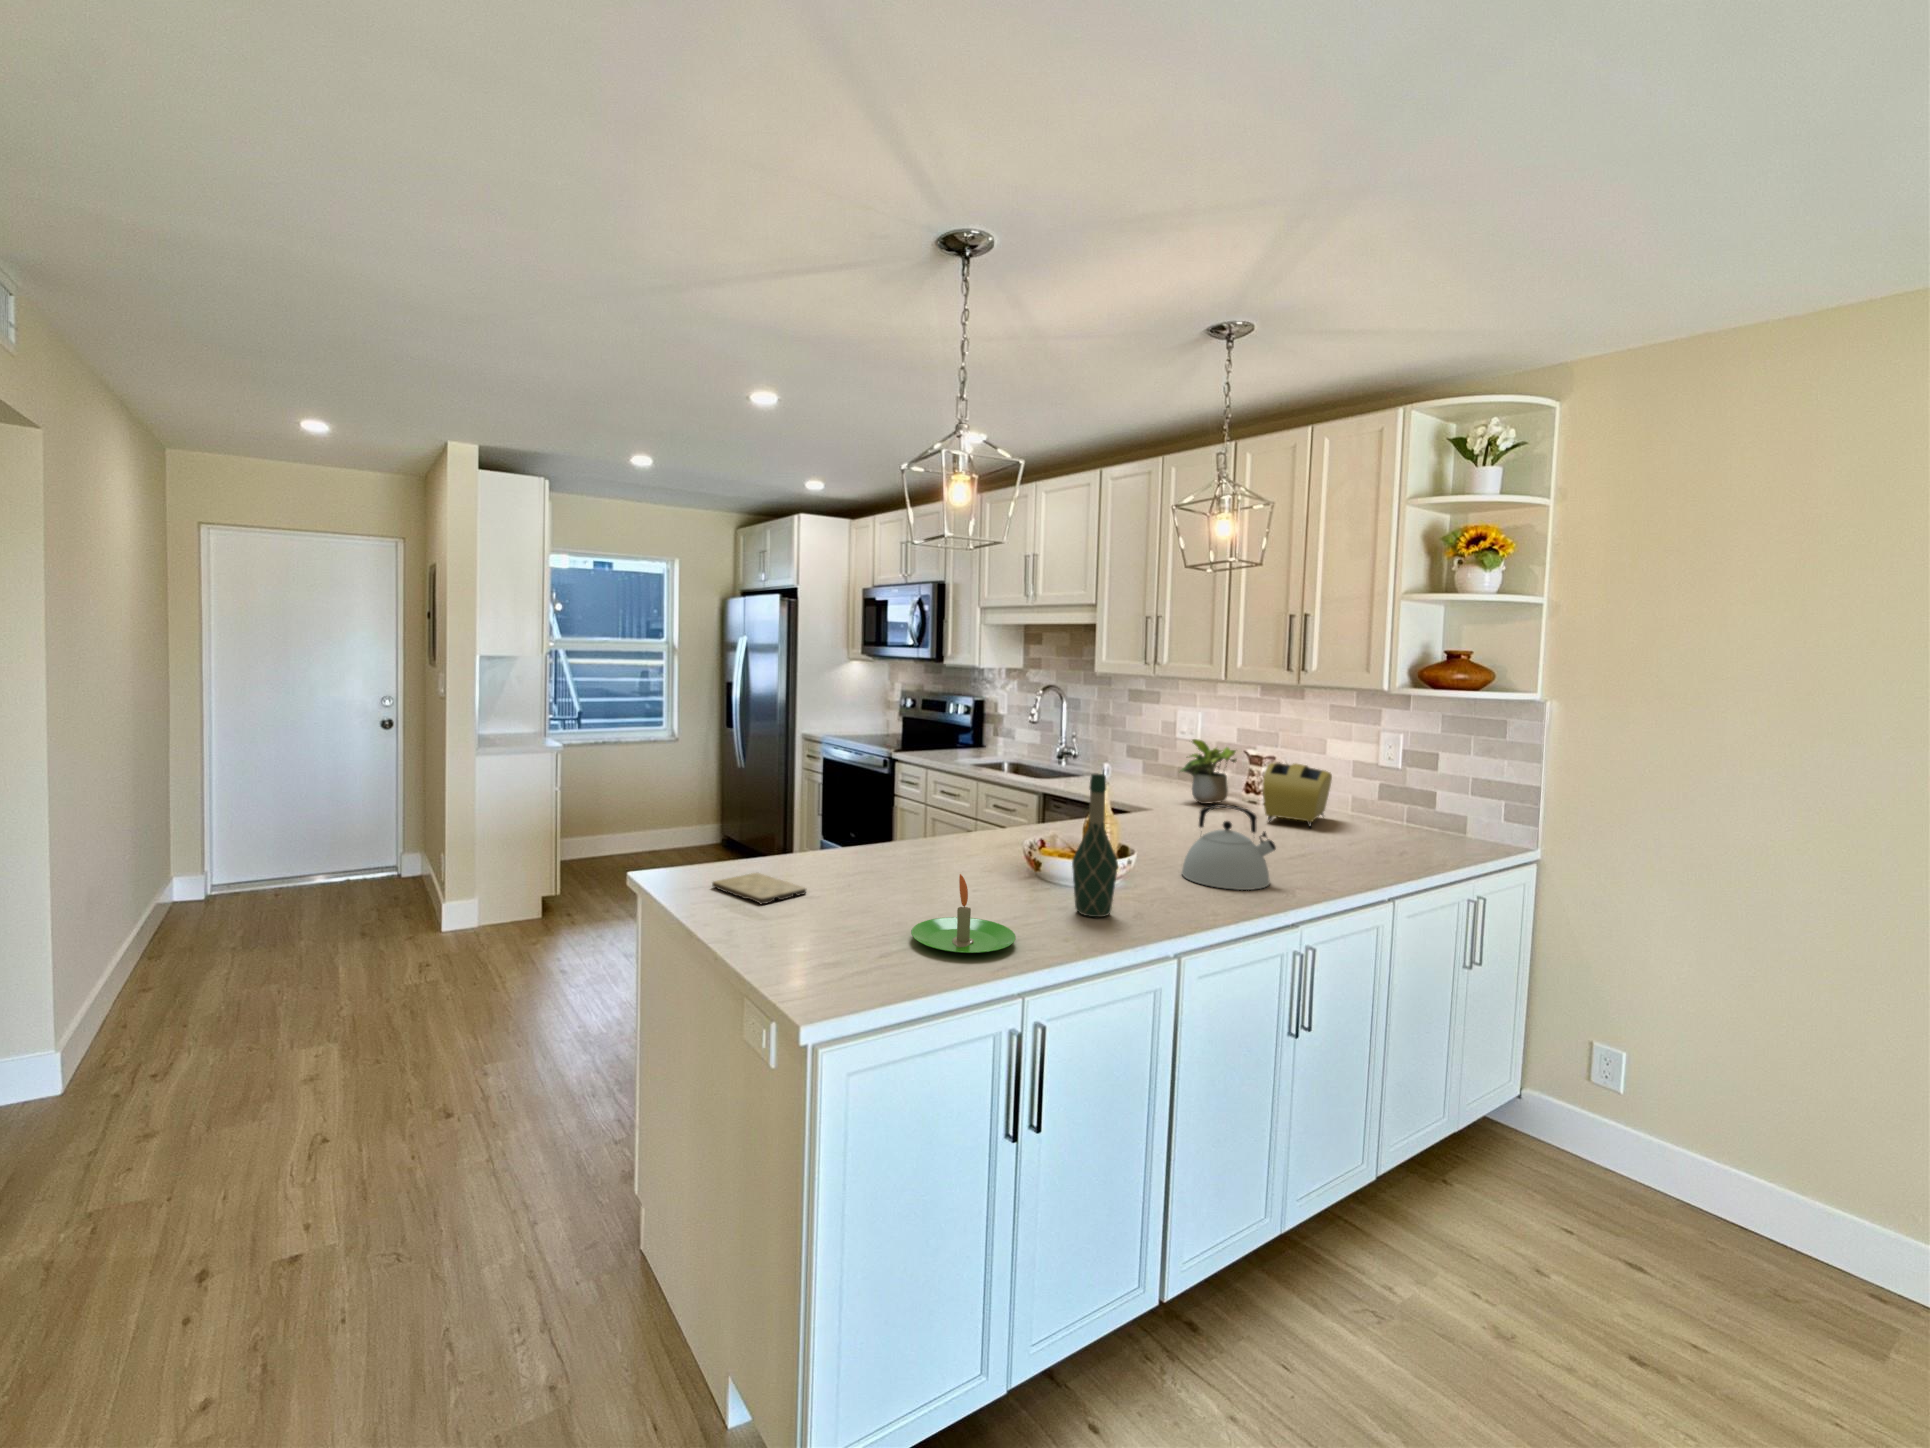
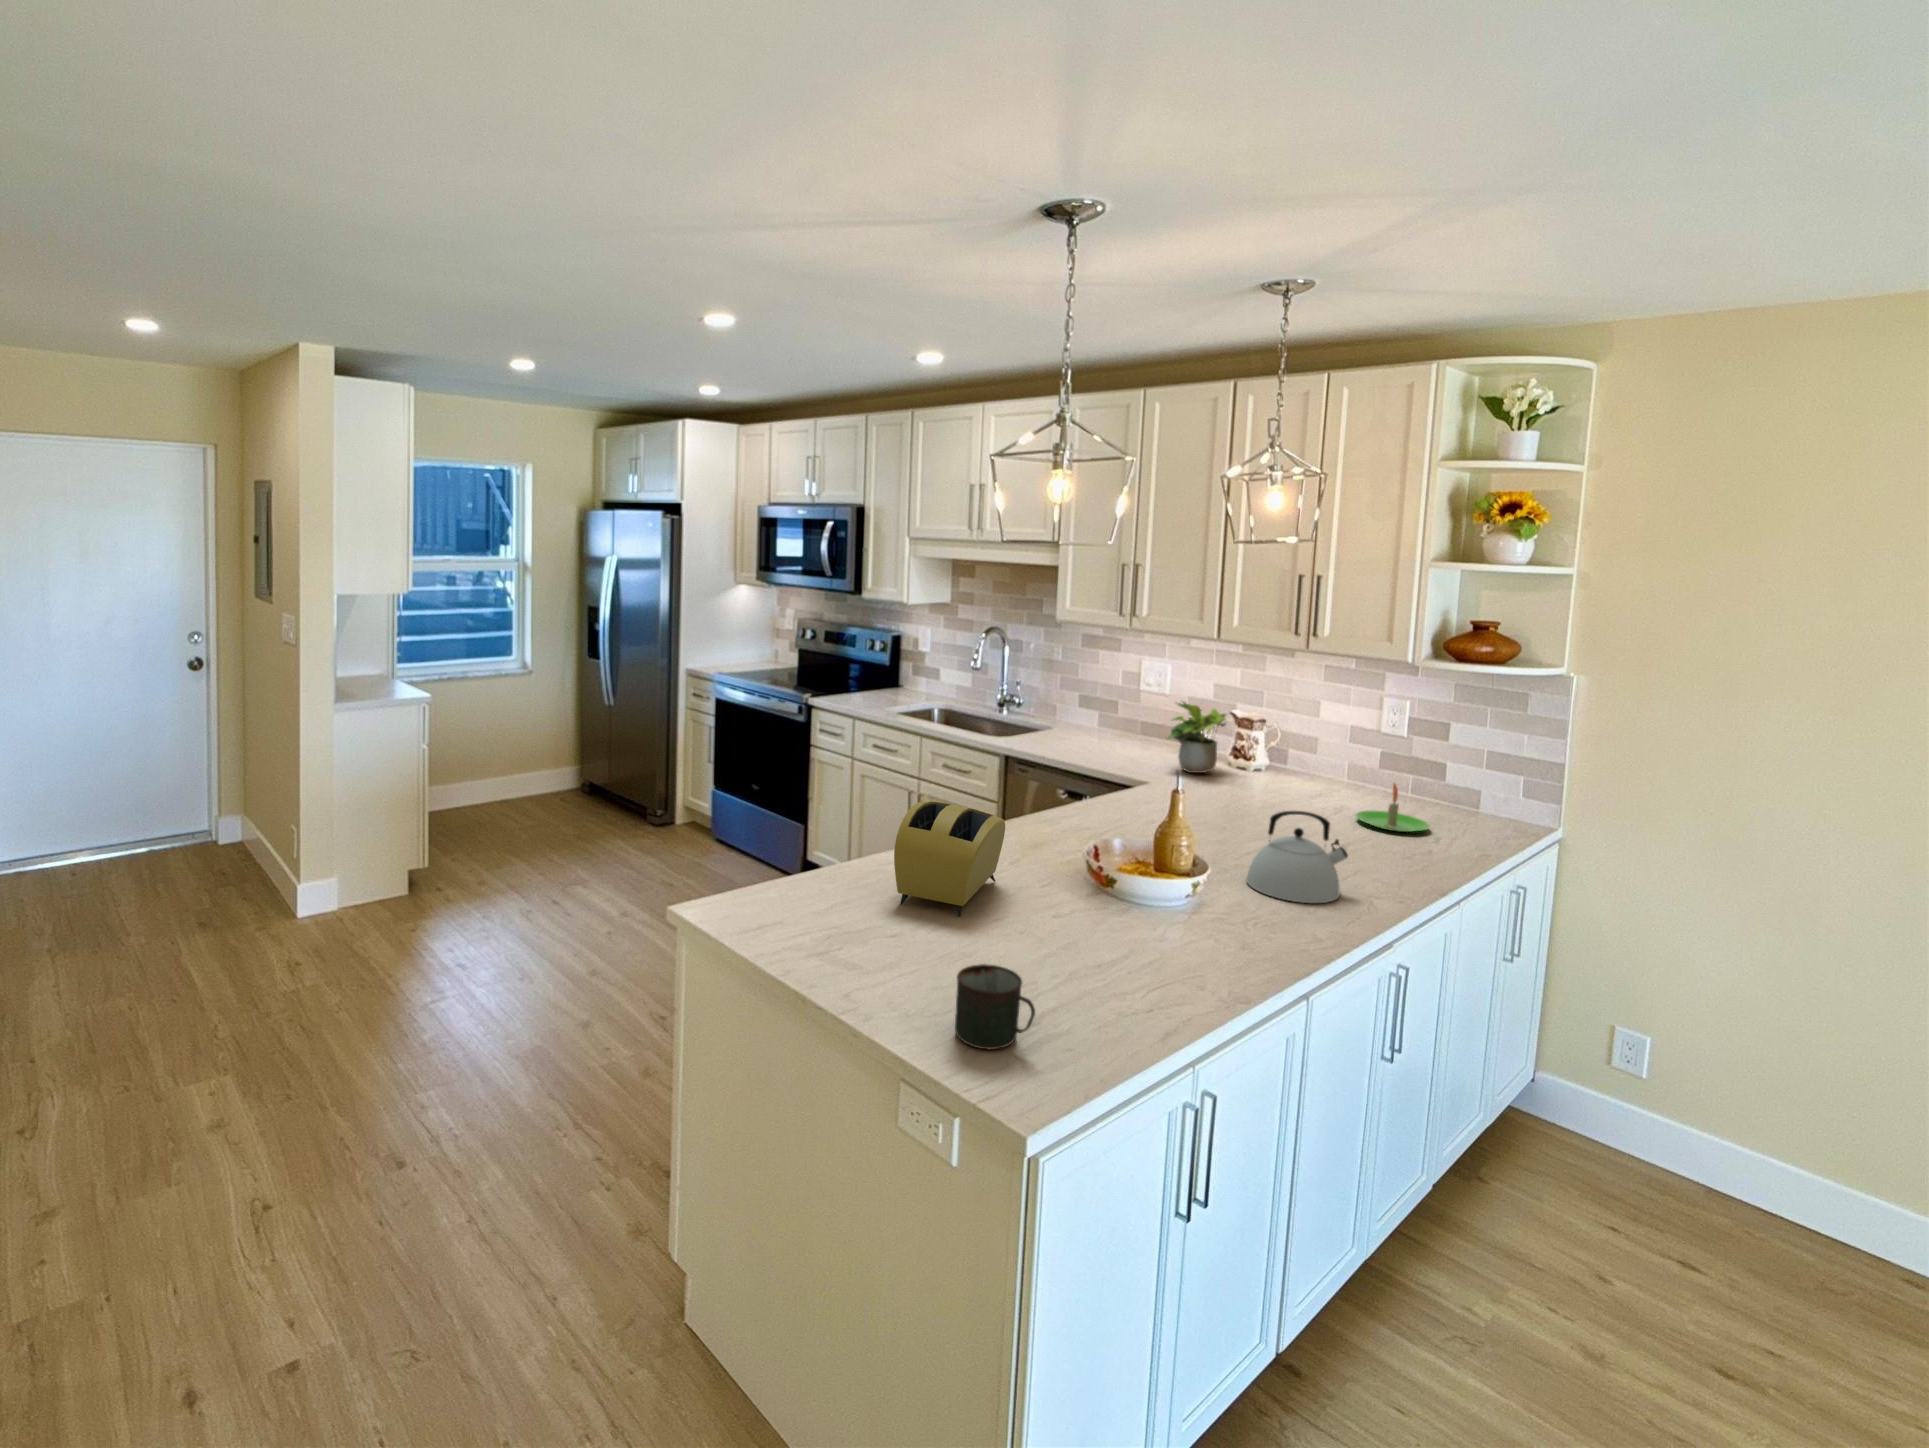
toaster: present [1263,762,1332,827] -> present [894,801,1005,917]
wine bottle: present [1072,774,1118,917] -> none [1186,802,1237,957]
cutting board: present [712,873,806,904] -> none [774,918,889,968]
candle: present [911,874,1016,953] -> present [1356,784,1430,832]
mug: none [800,890,858,960] -> present [955,964,1035,1049]

